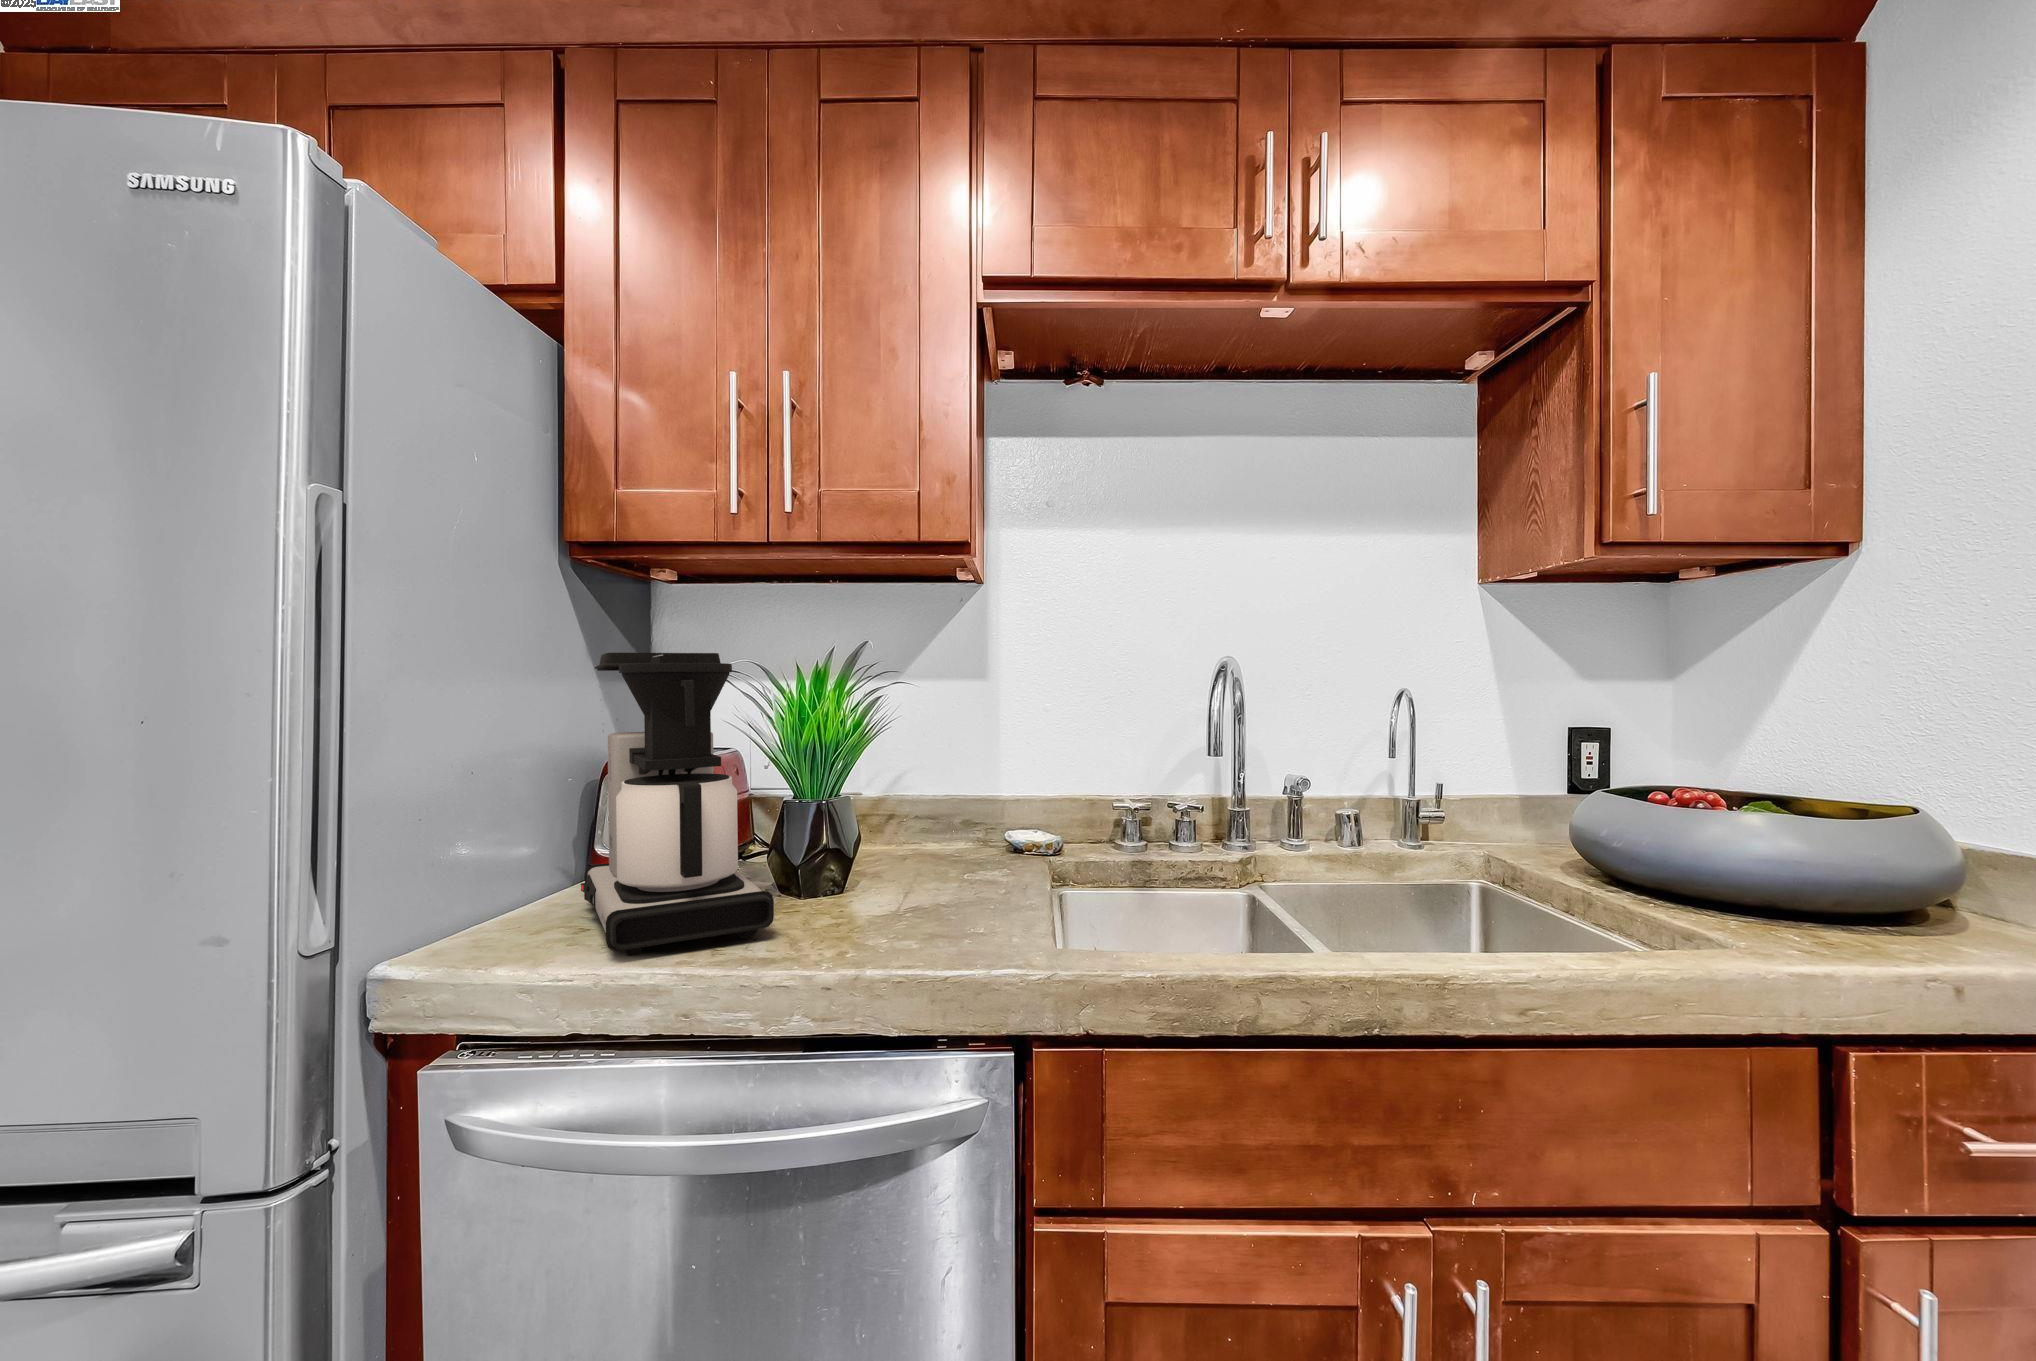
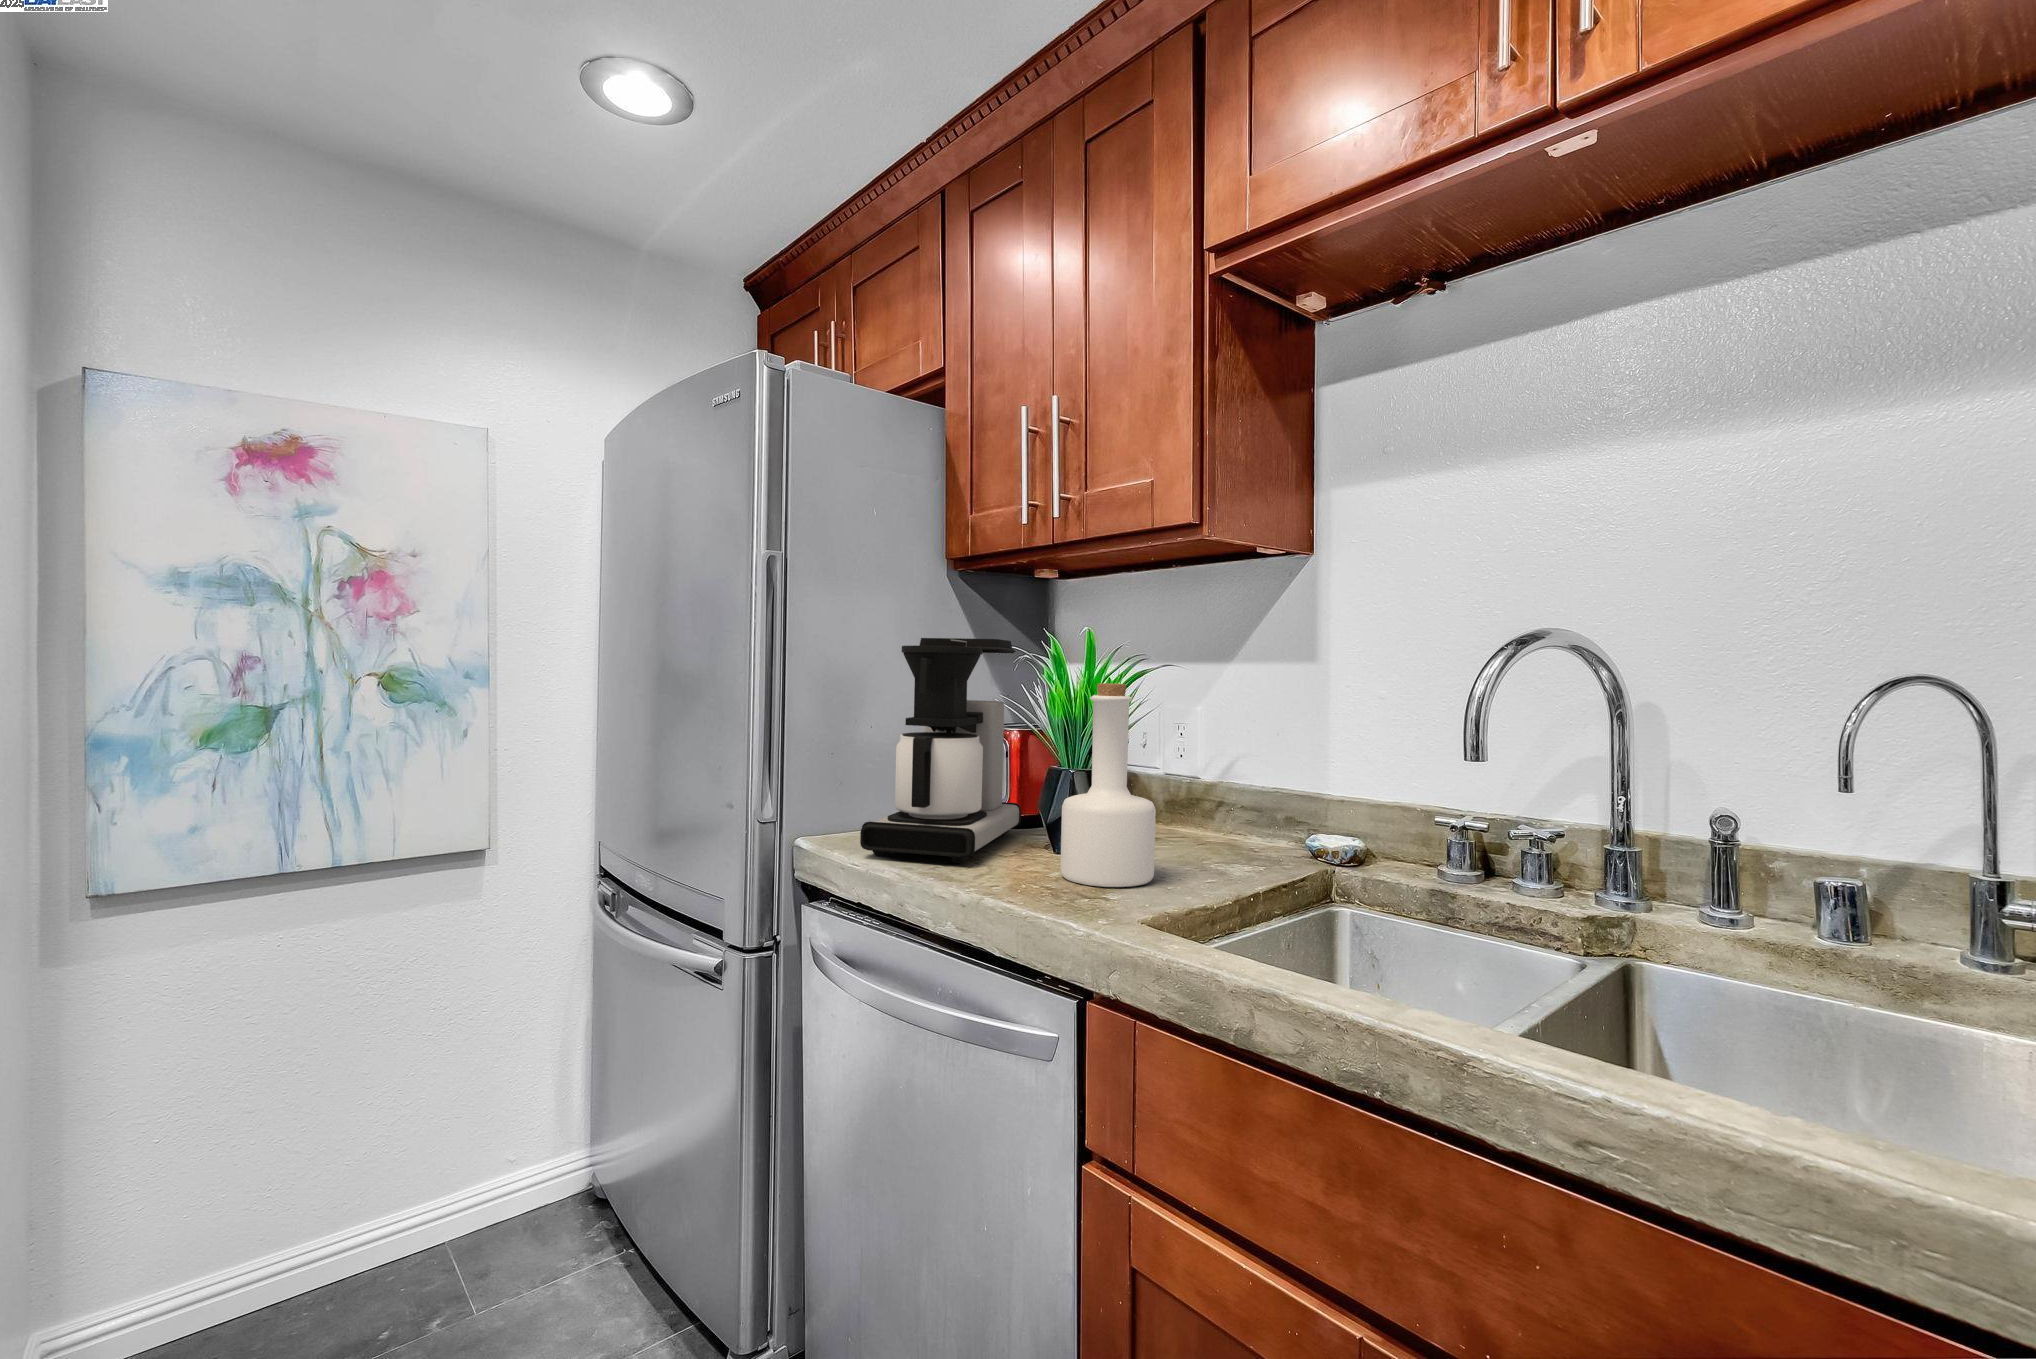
bottle: none [872,701,975,926] -> present [1060,683,1156,887]

